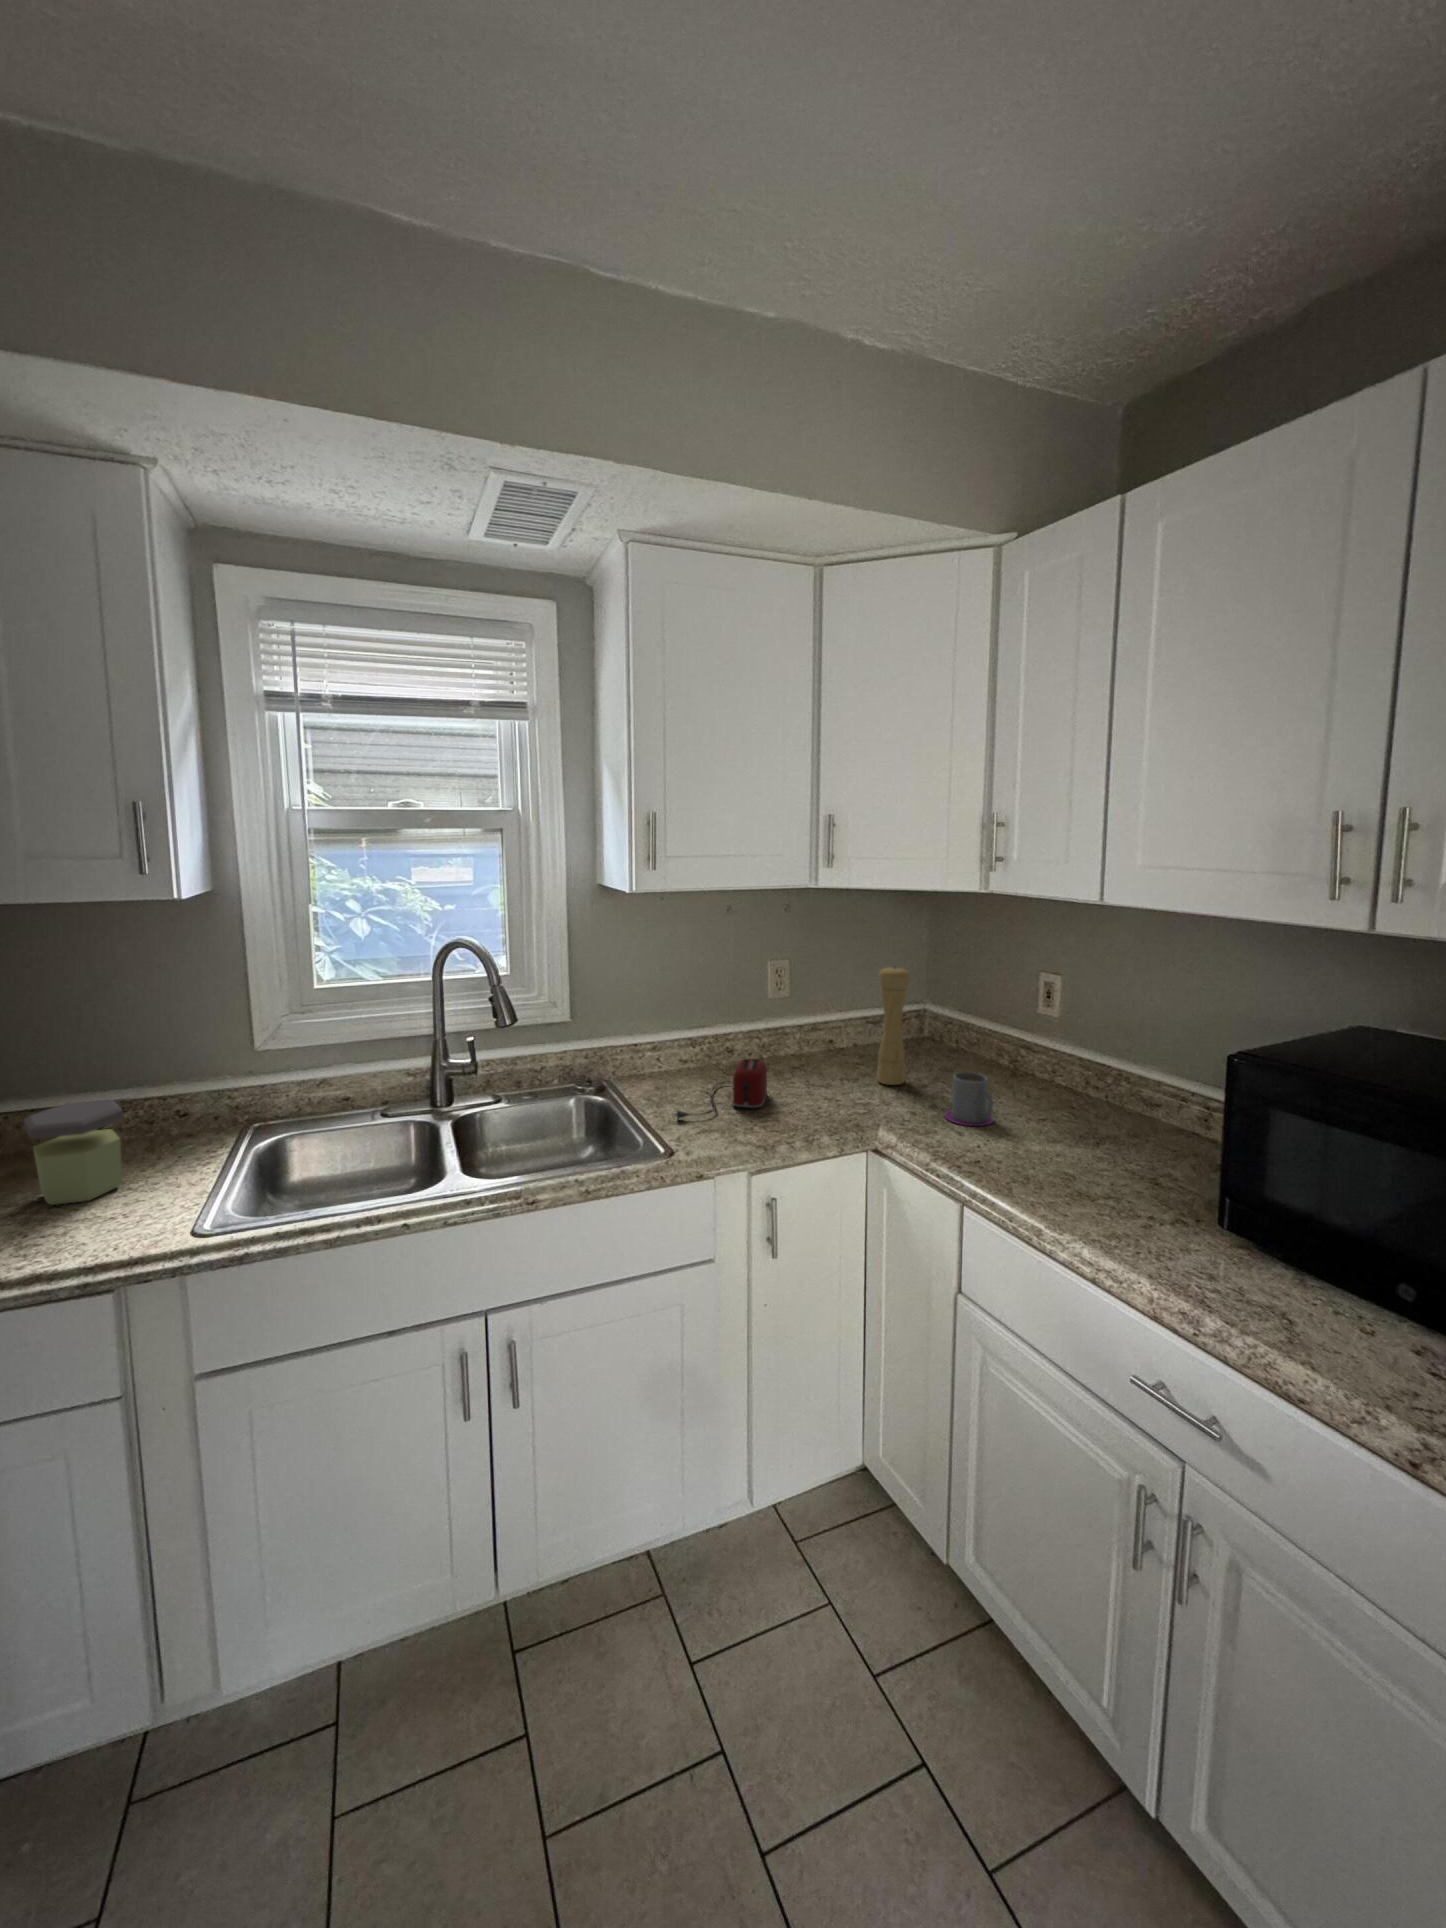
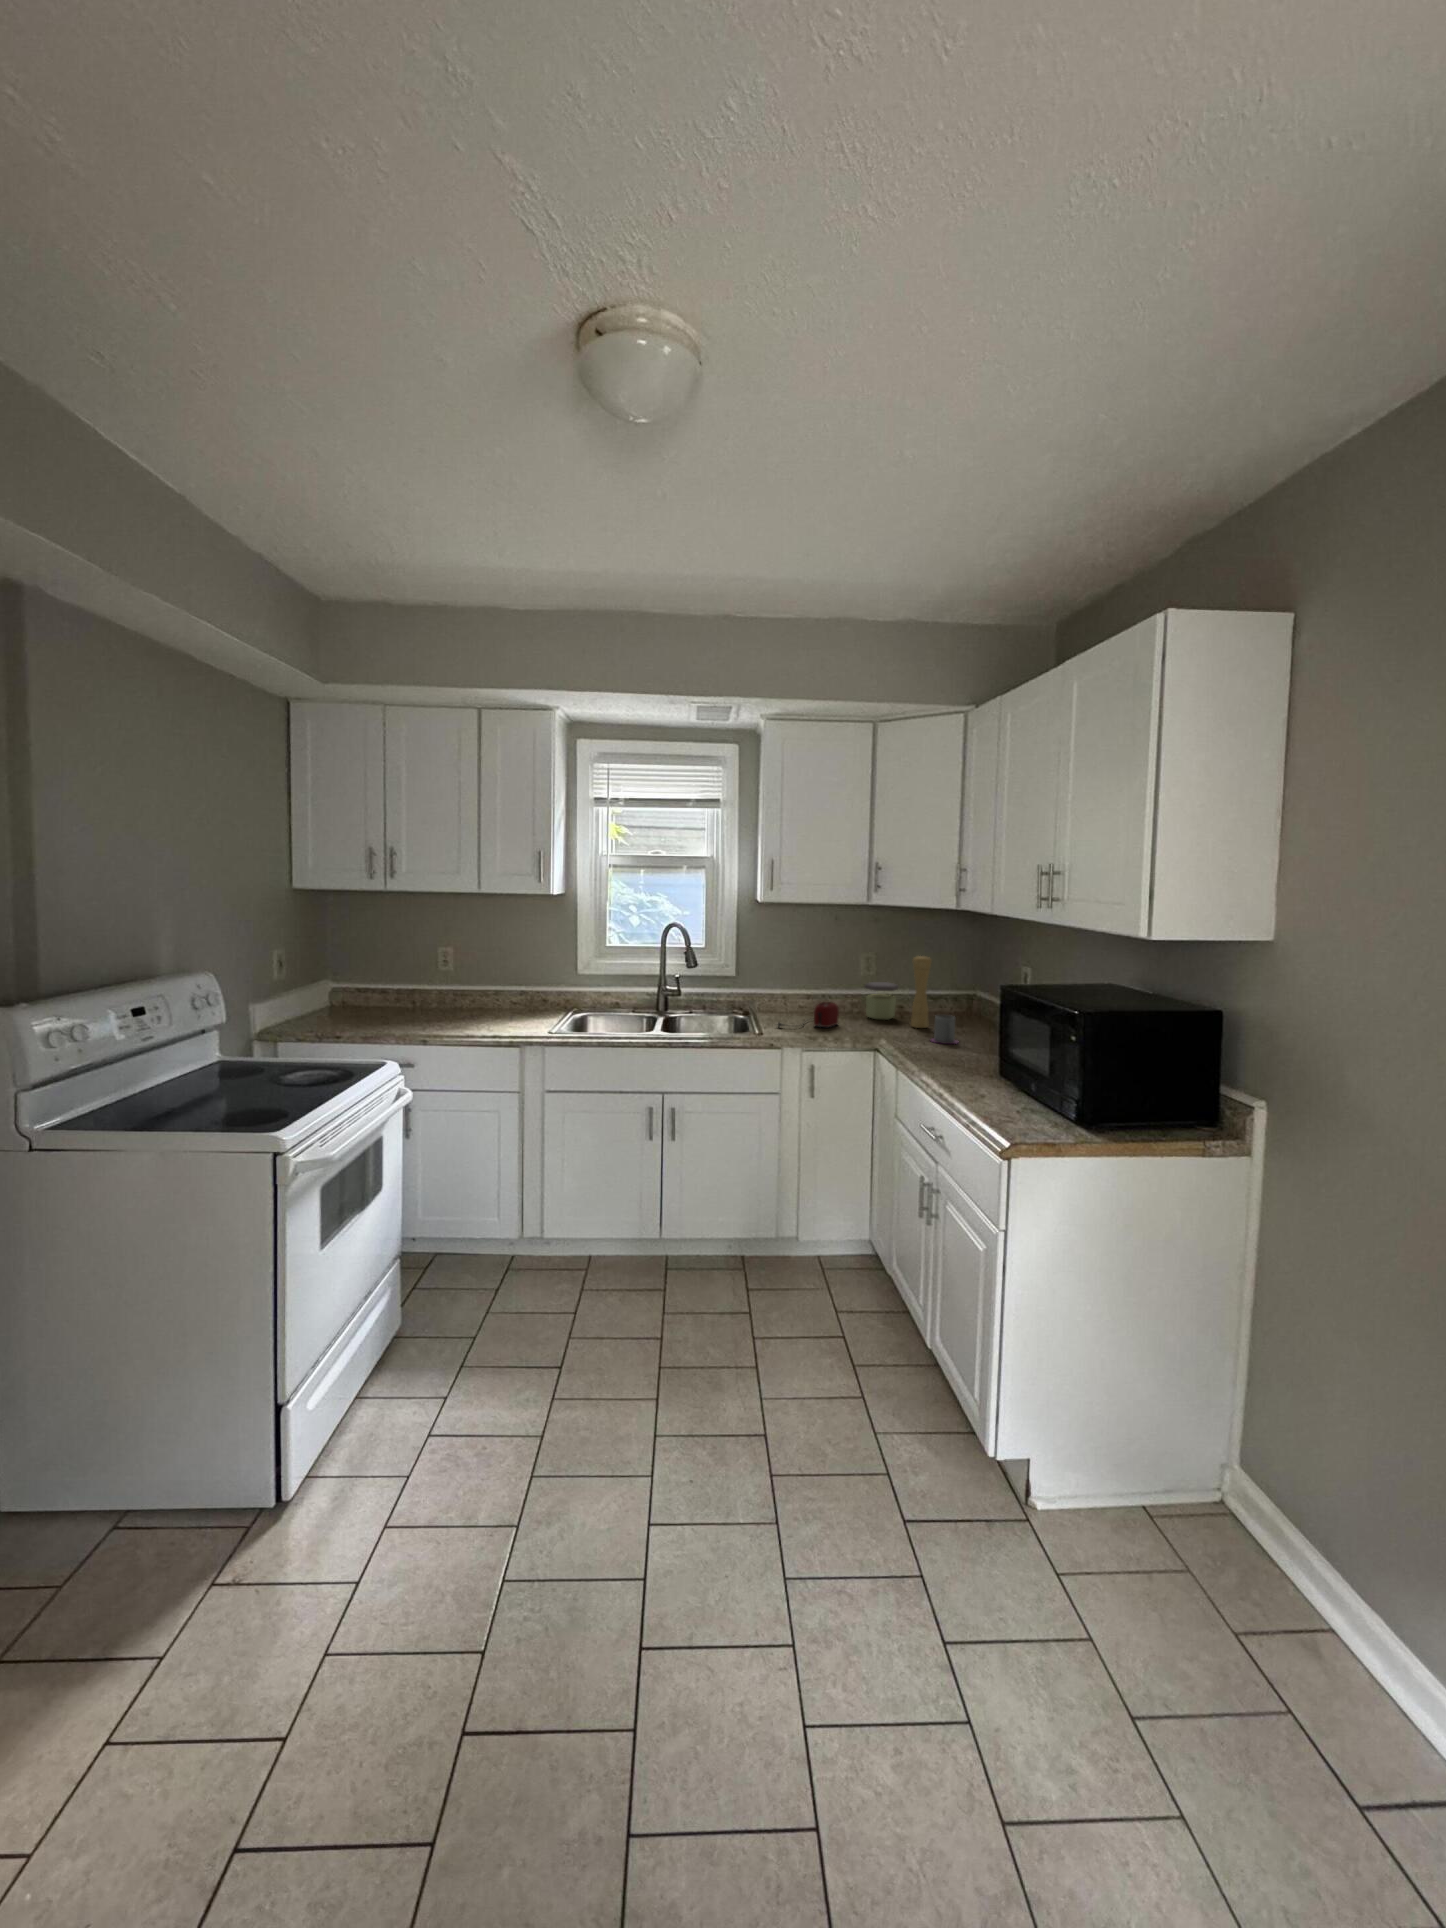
jar: present [24,1100,124,1205] -> present [864,982,899,1020]

